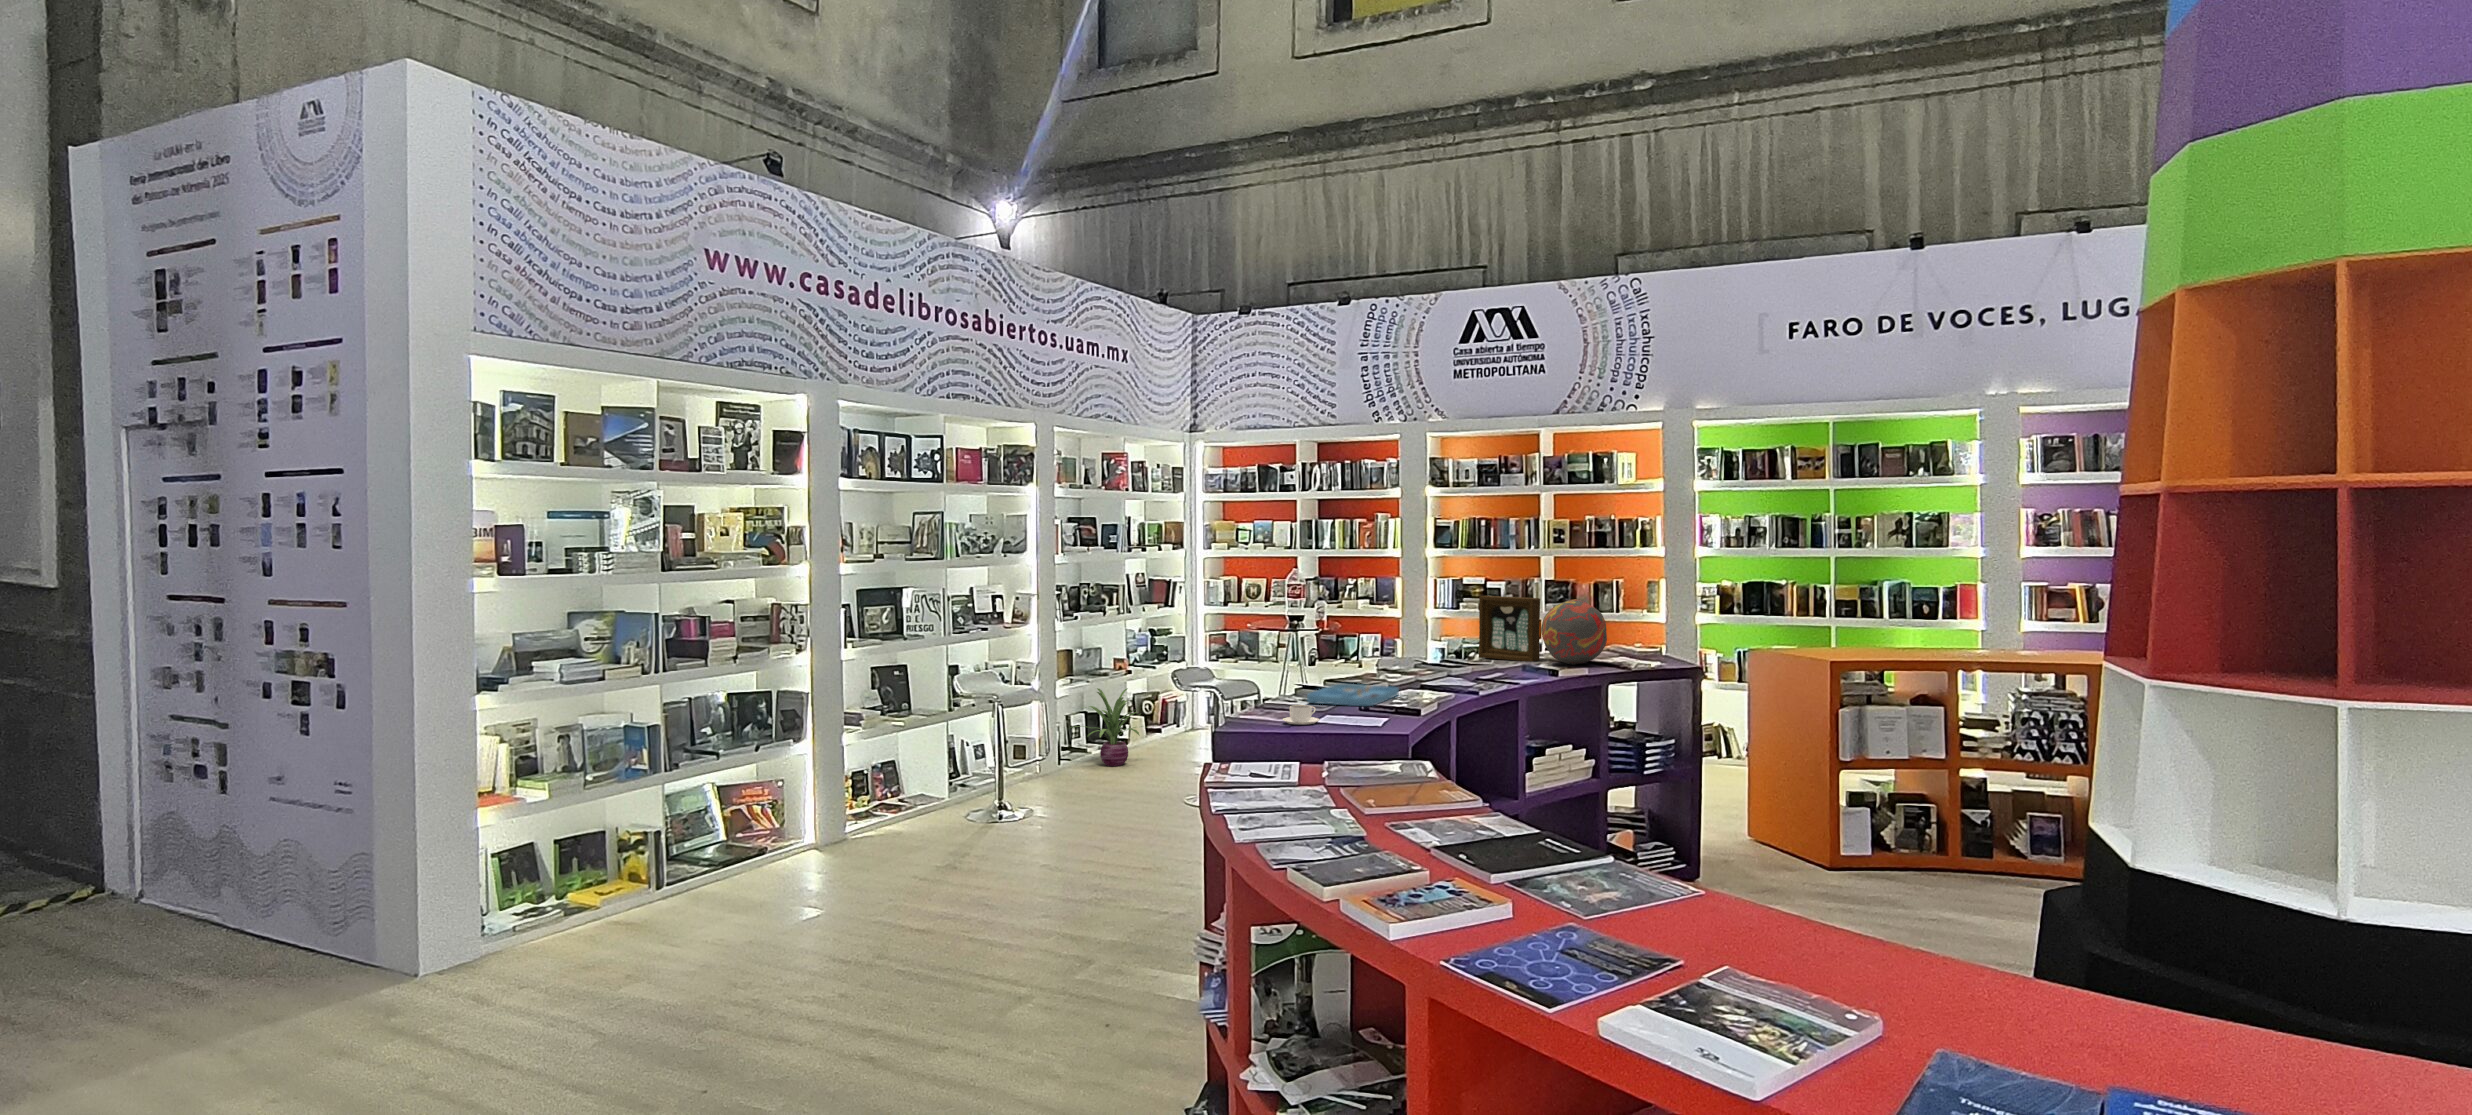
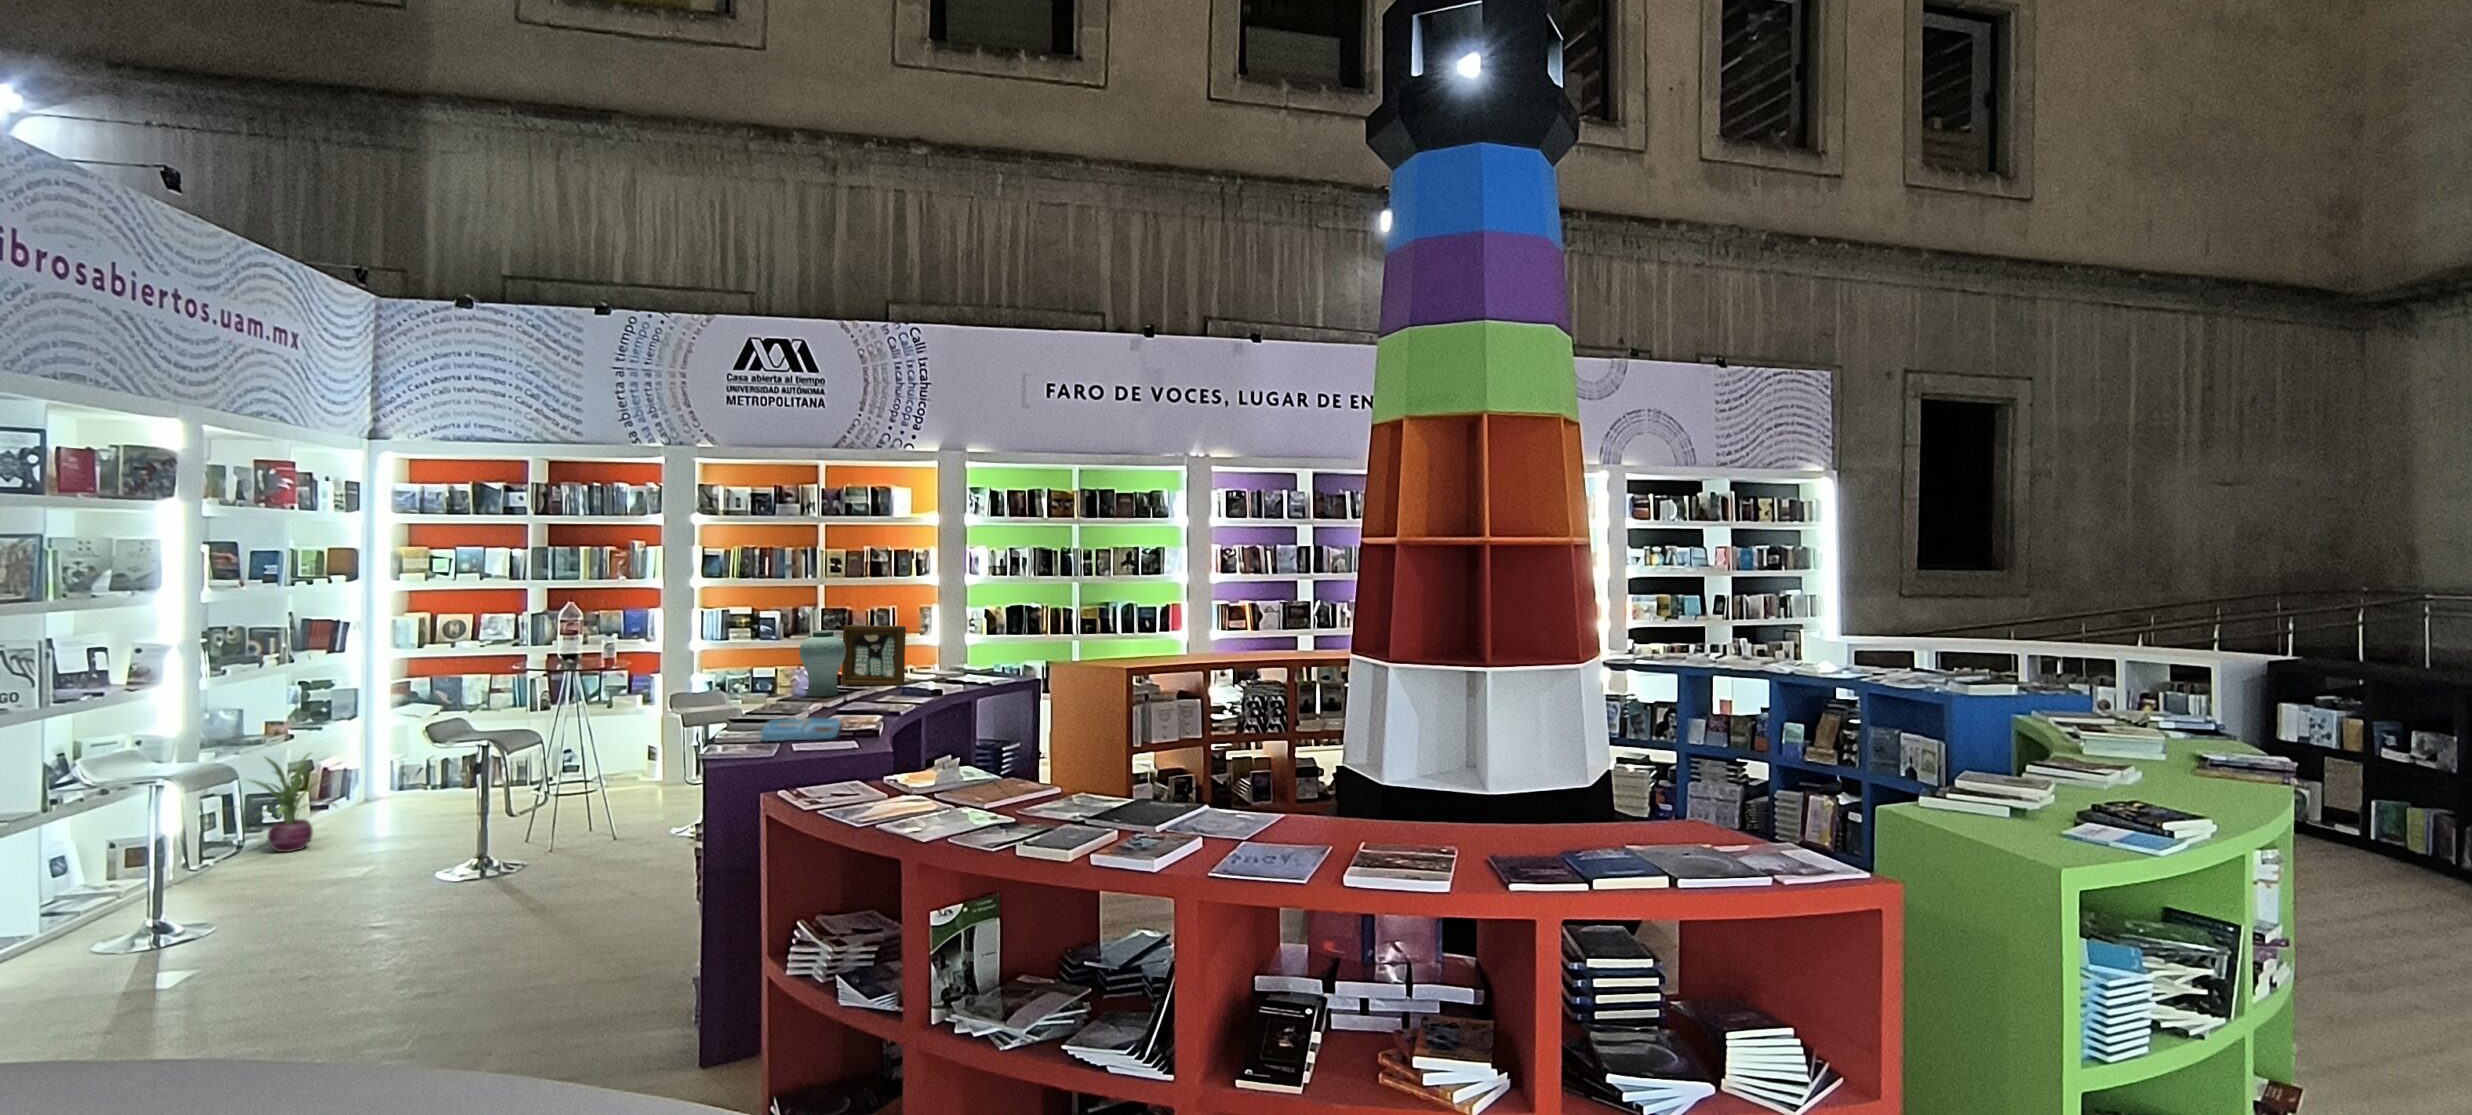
vase: none [1422,599,1467,668] -> present [799,630,846,697]
decorative orb: present [1541,599,1607,665] -> none [915,626,975,686]
coffee cup: present [1283,705,1320,725] -> none [780,742,821,762]

